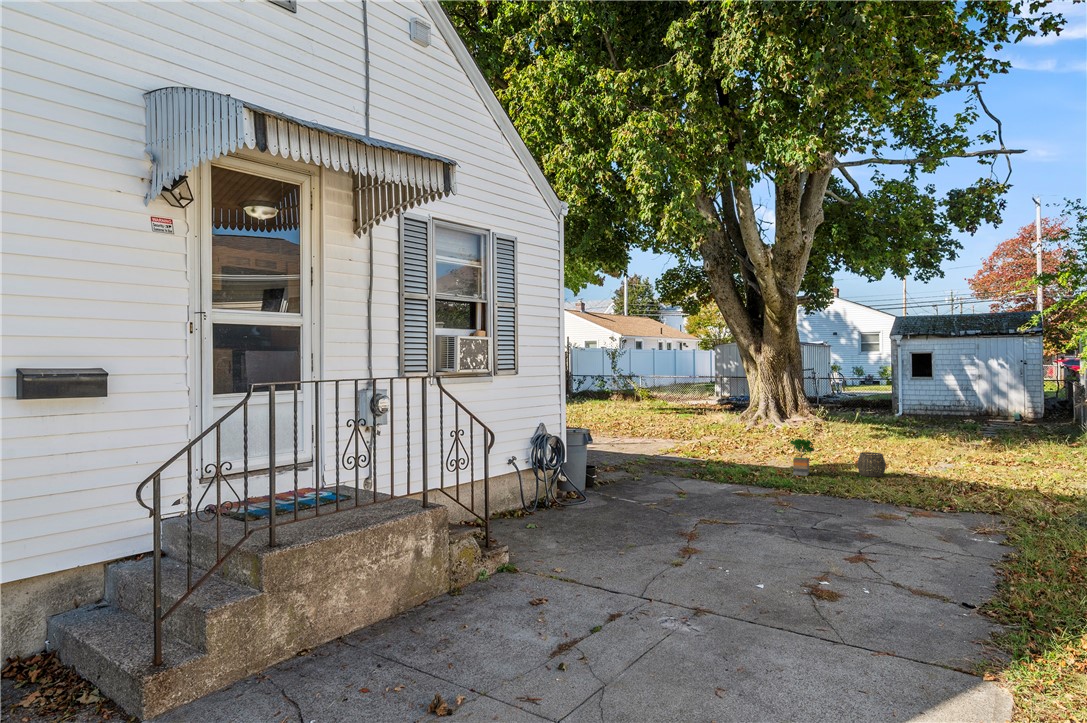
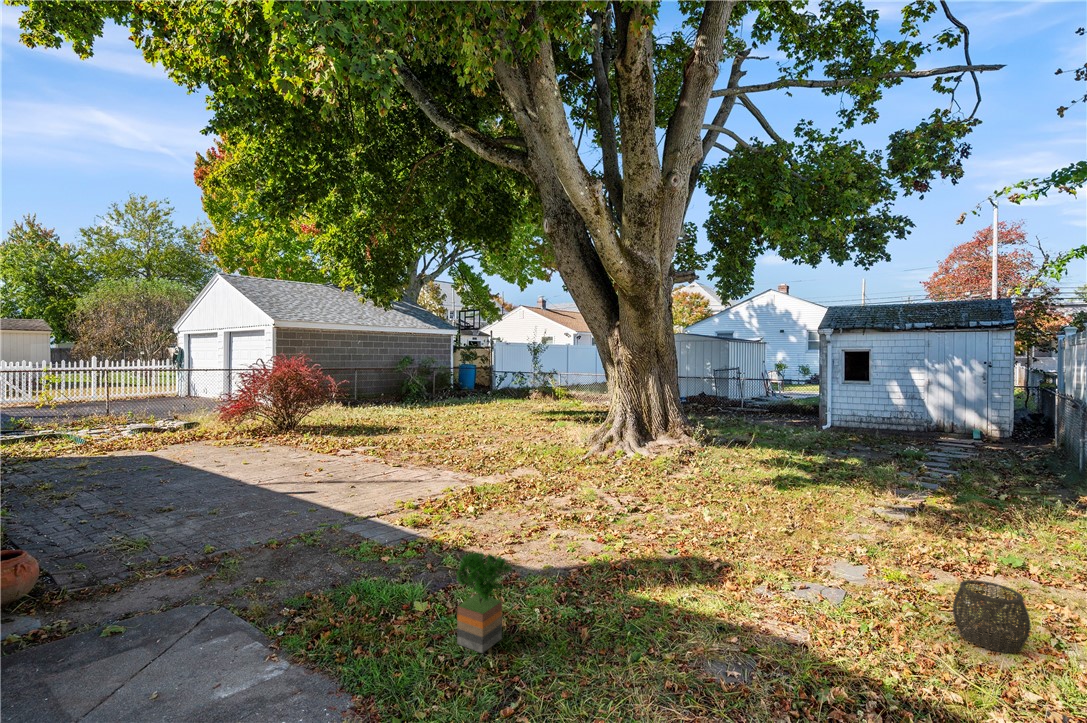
woven basket: present [857,452,886,477] -> present [952,580,1031,653]

